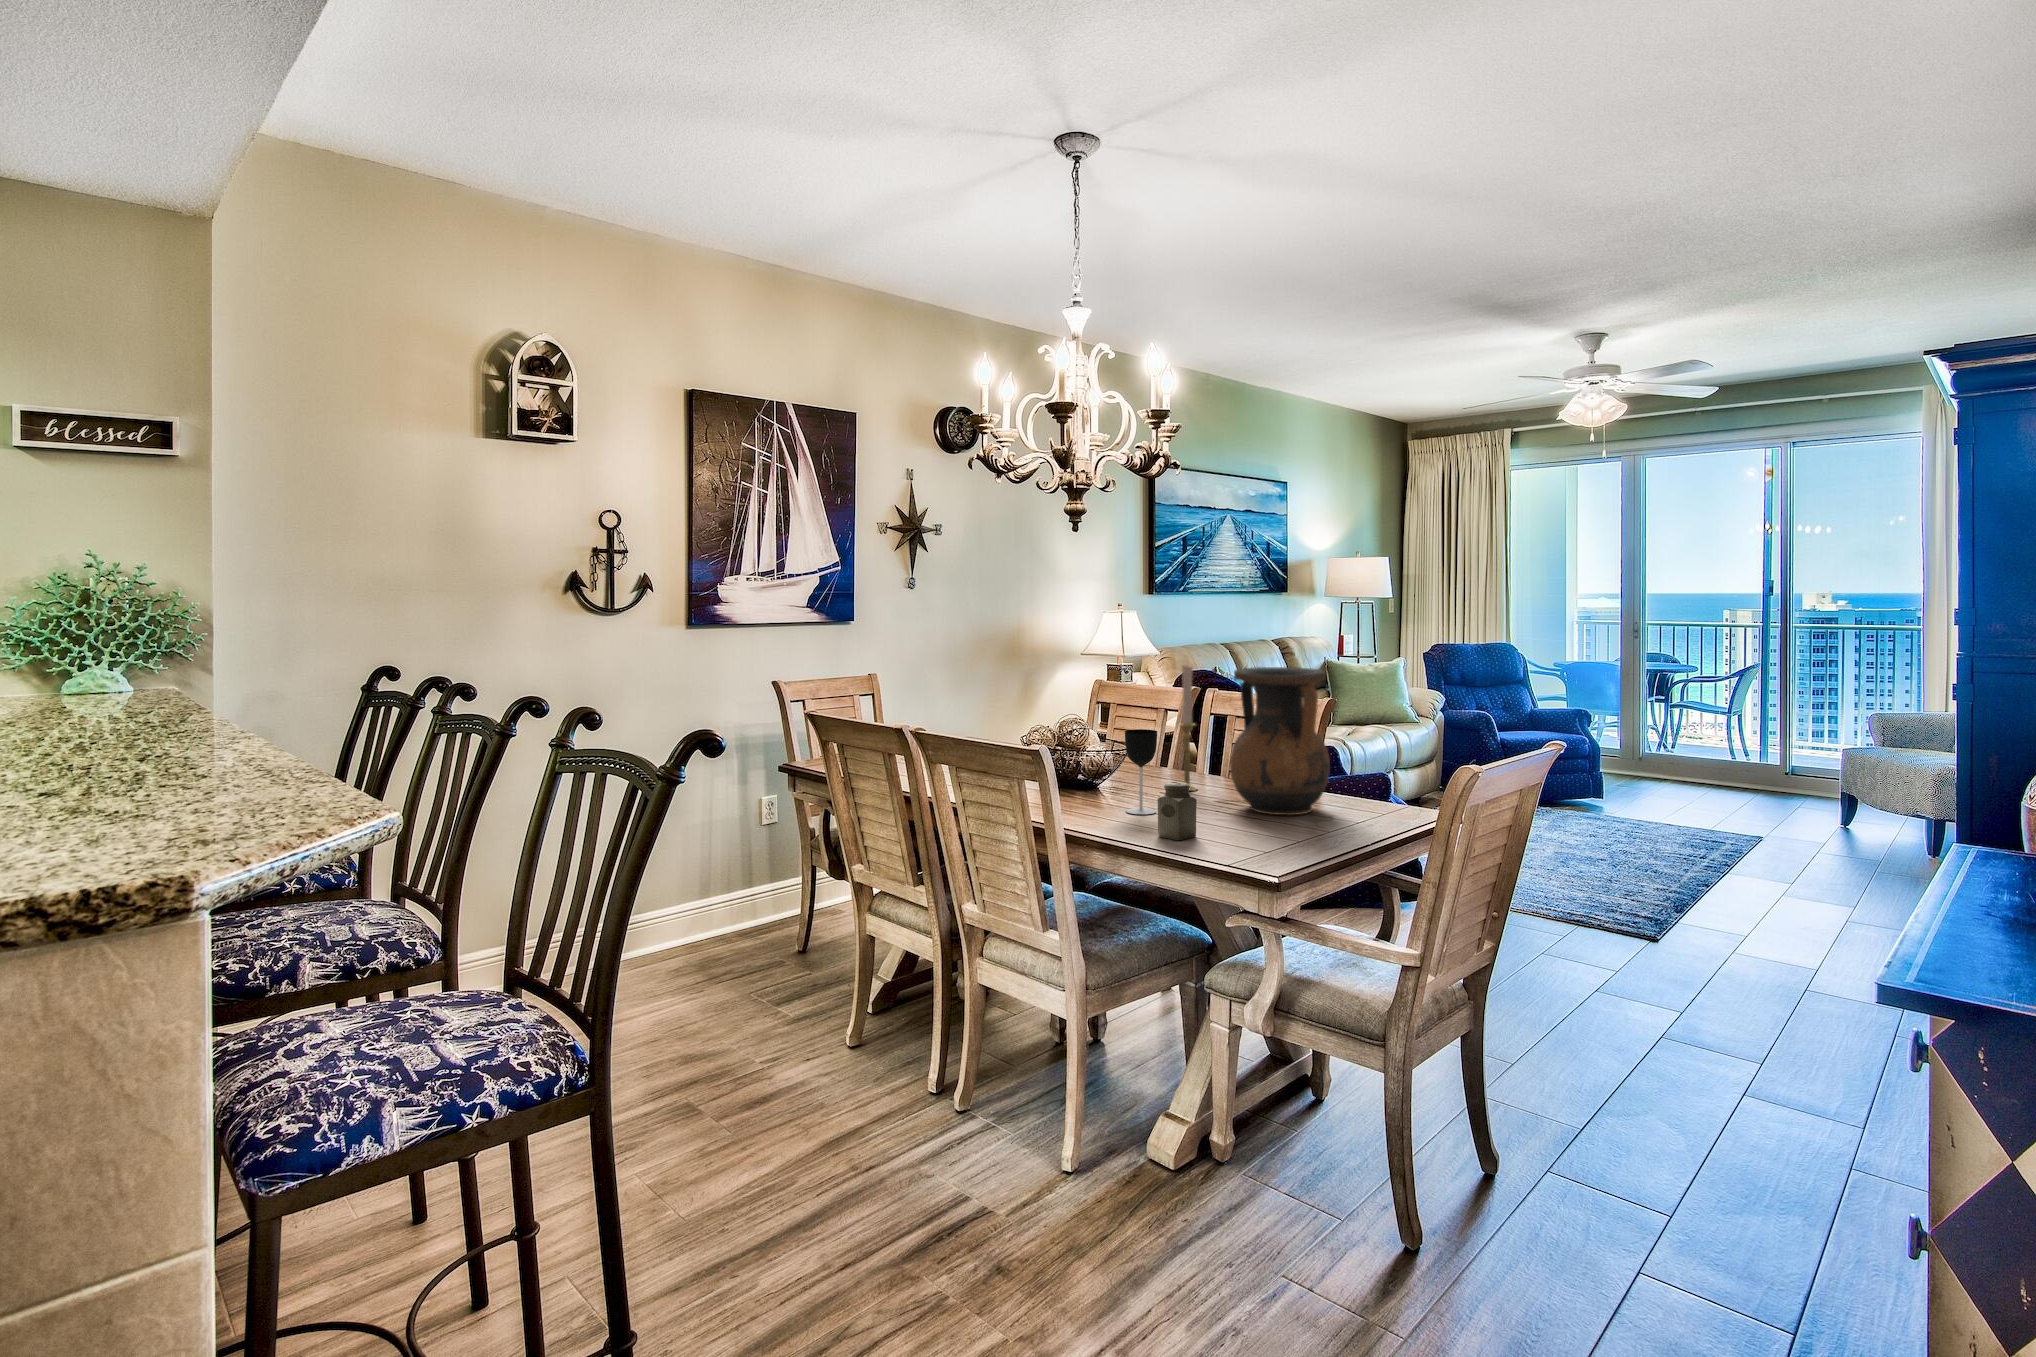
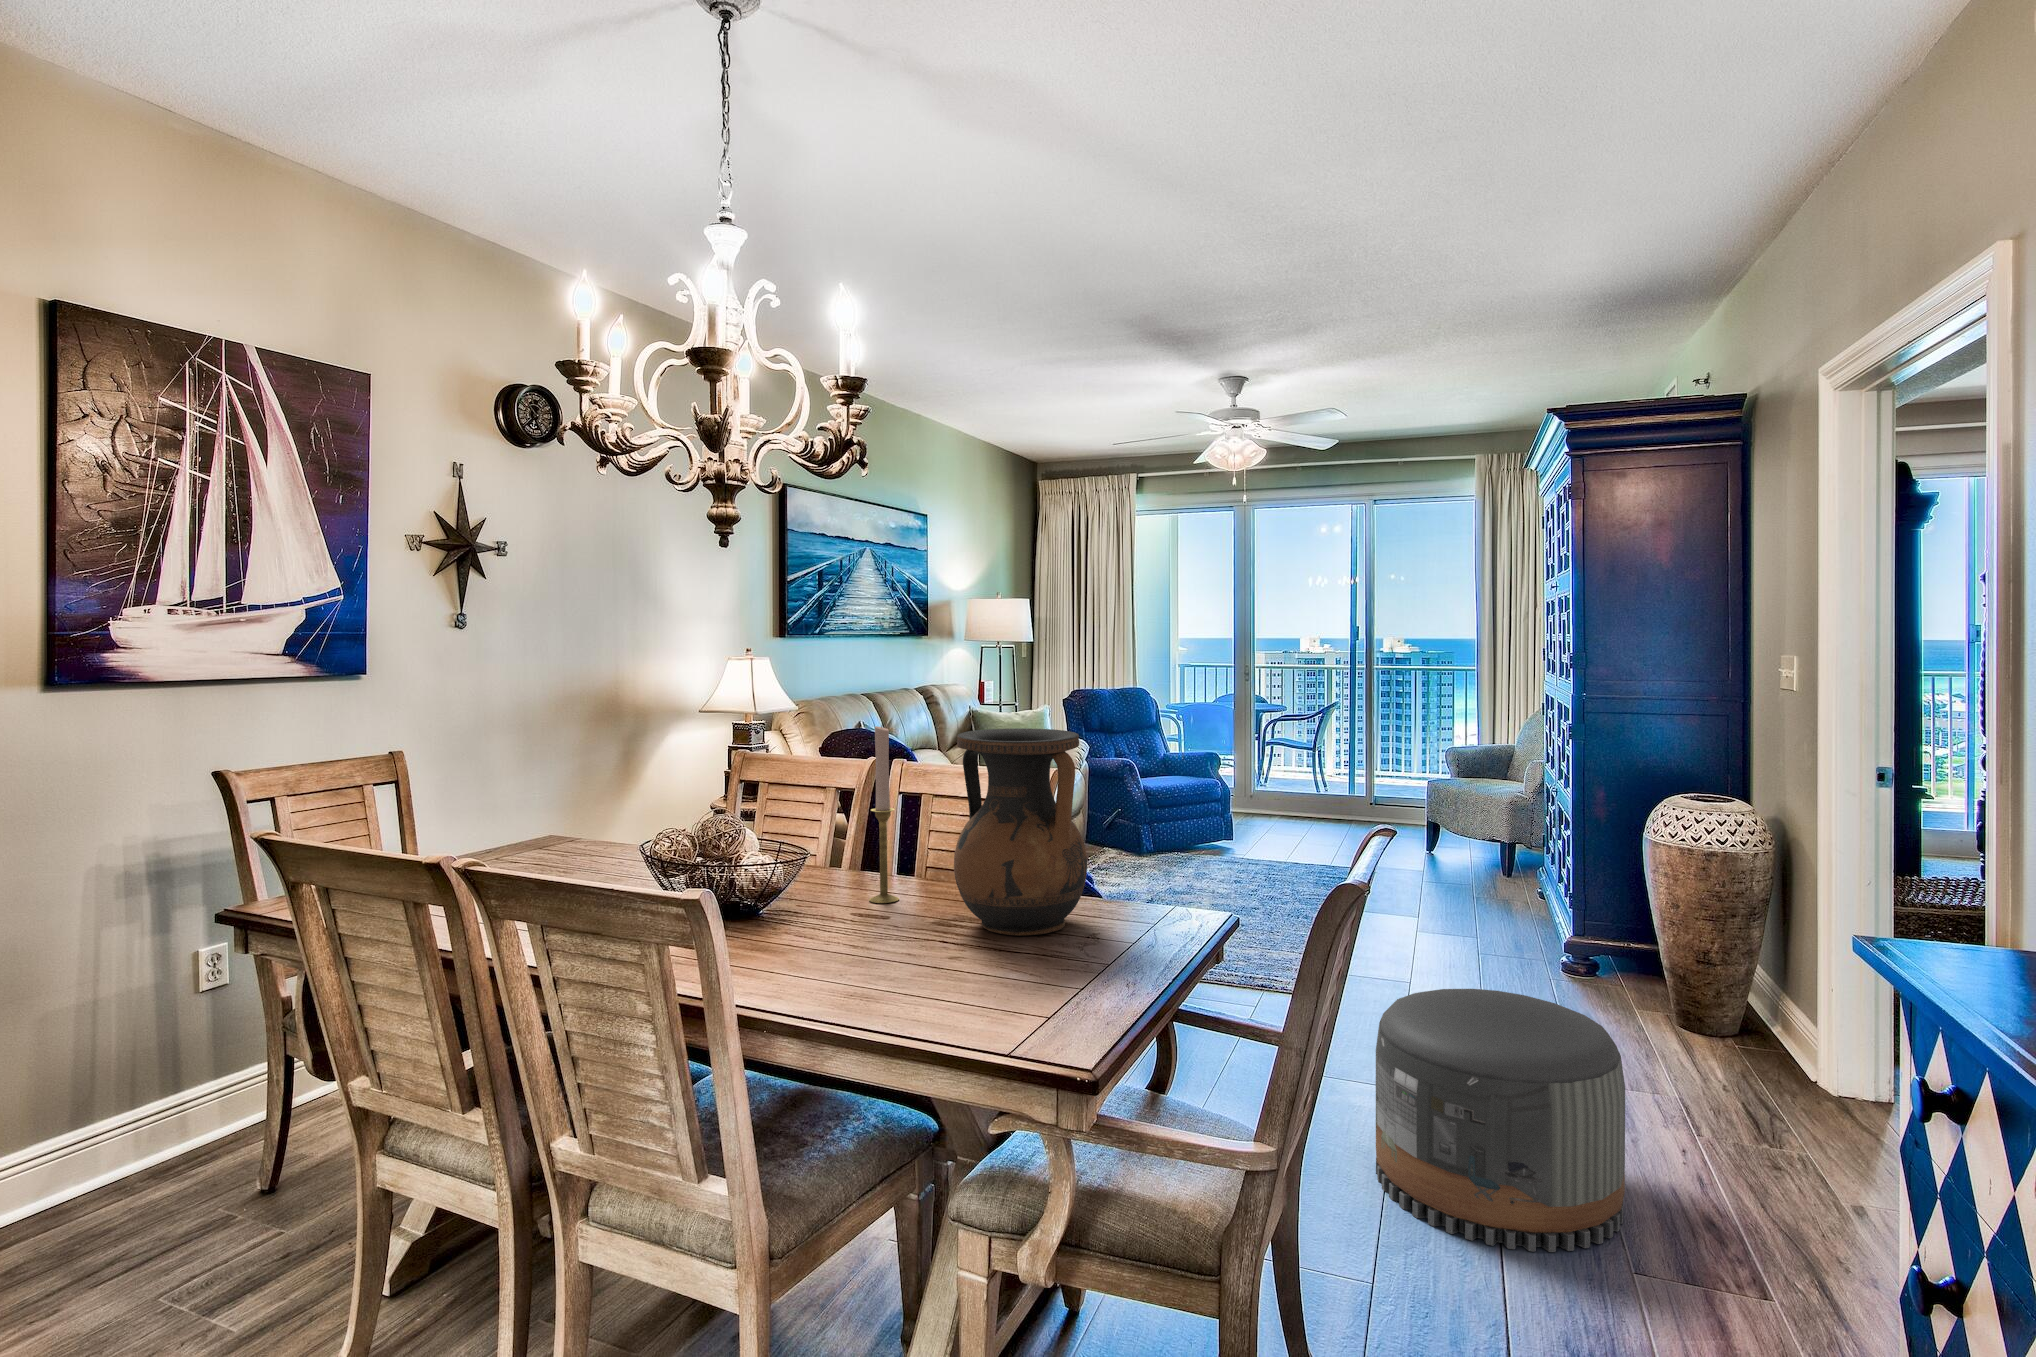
wine glass: present [1125,729,1157,814] -> none [808,826,857,954]
salt shaker: present [1158,782,1197,840] -> none [875,910,933,1002]
pouf: none [1608,912,1851,1132] -> present [1376,989,1625,1252]

